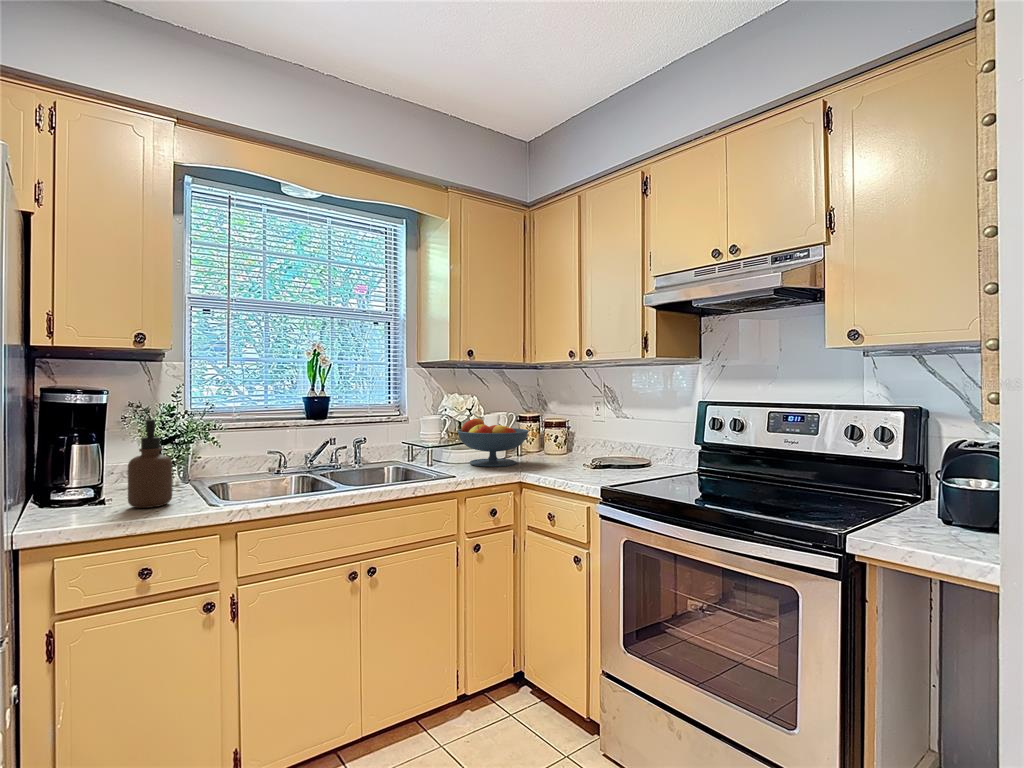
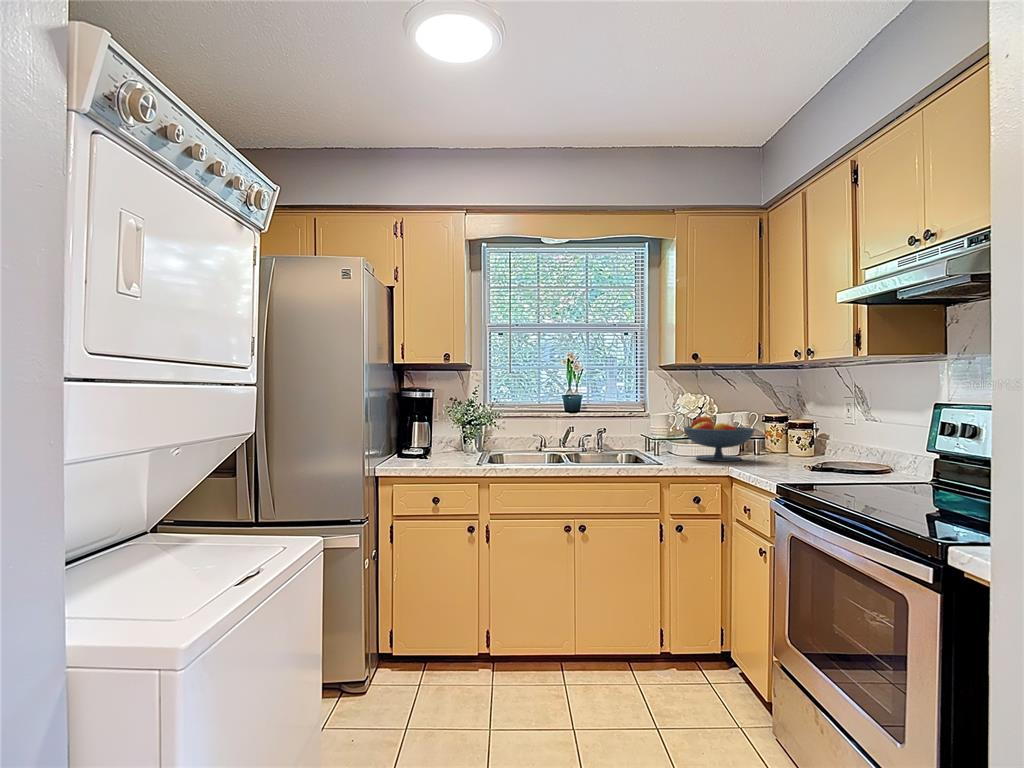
soap dispenser: present [128,420,172,508] -> none [437,408,460,463]

